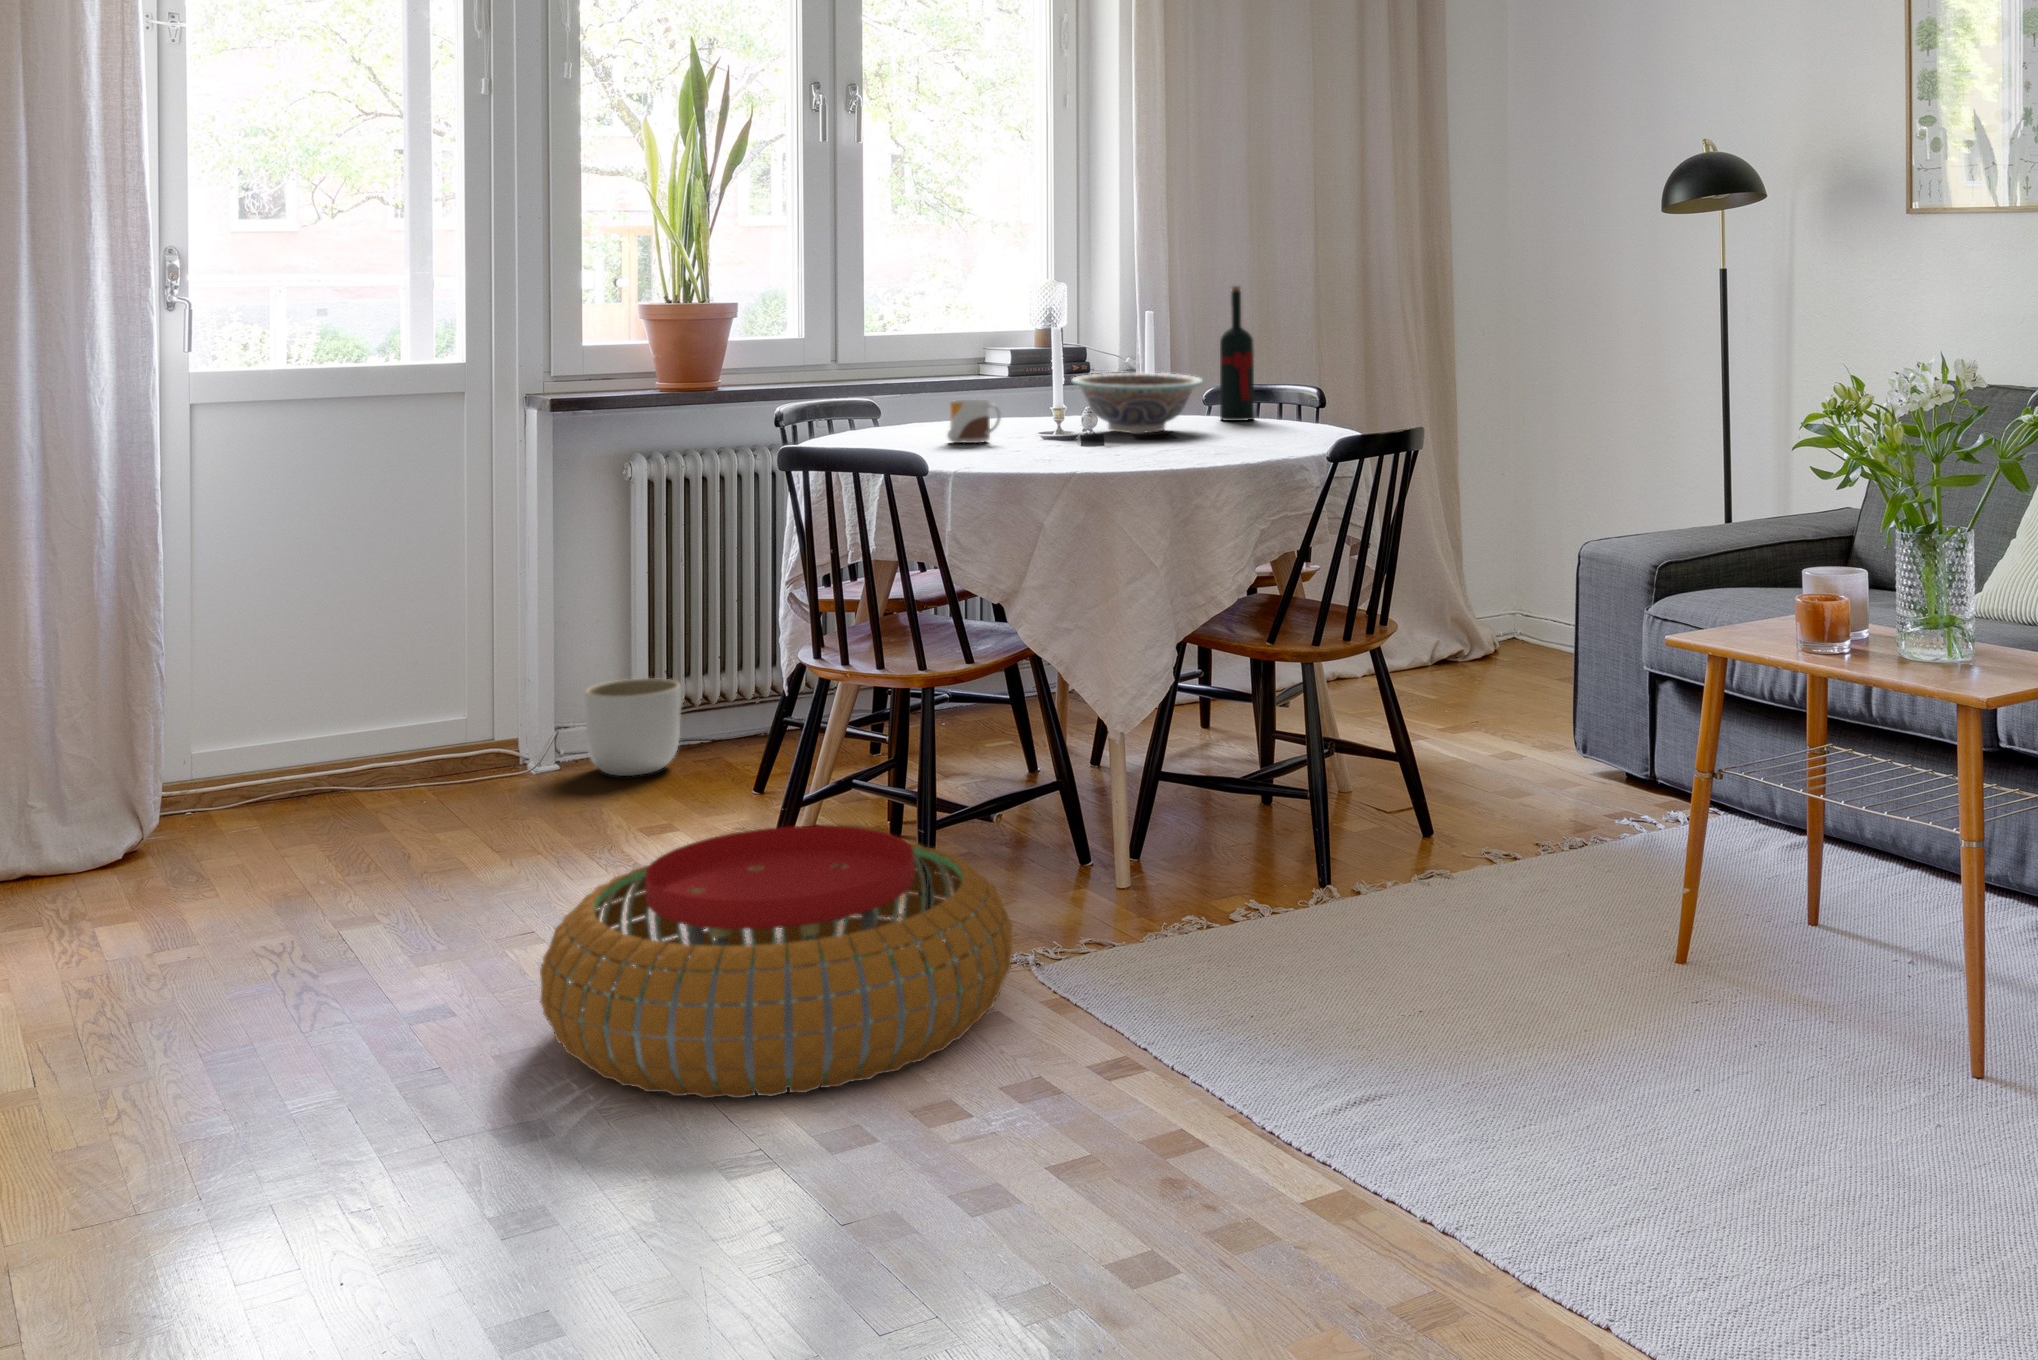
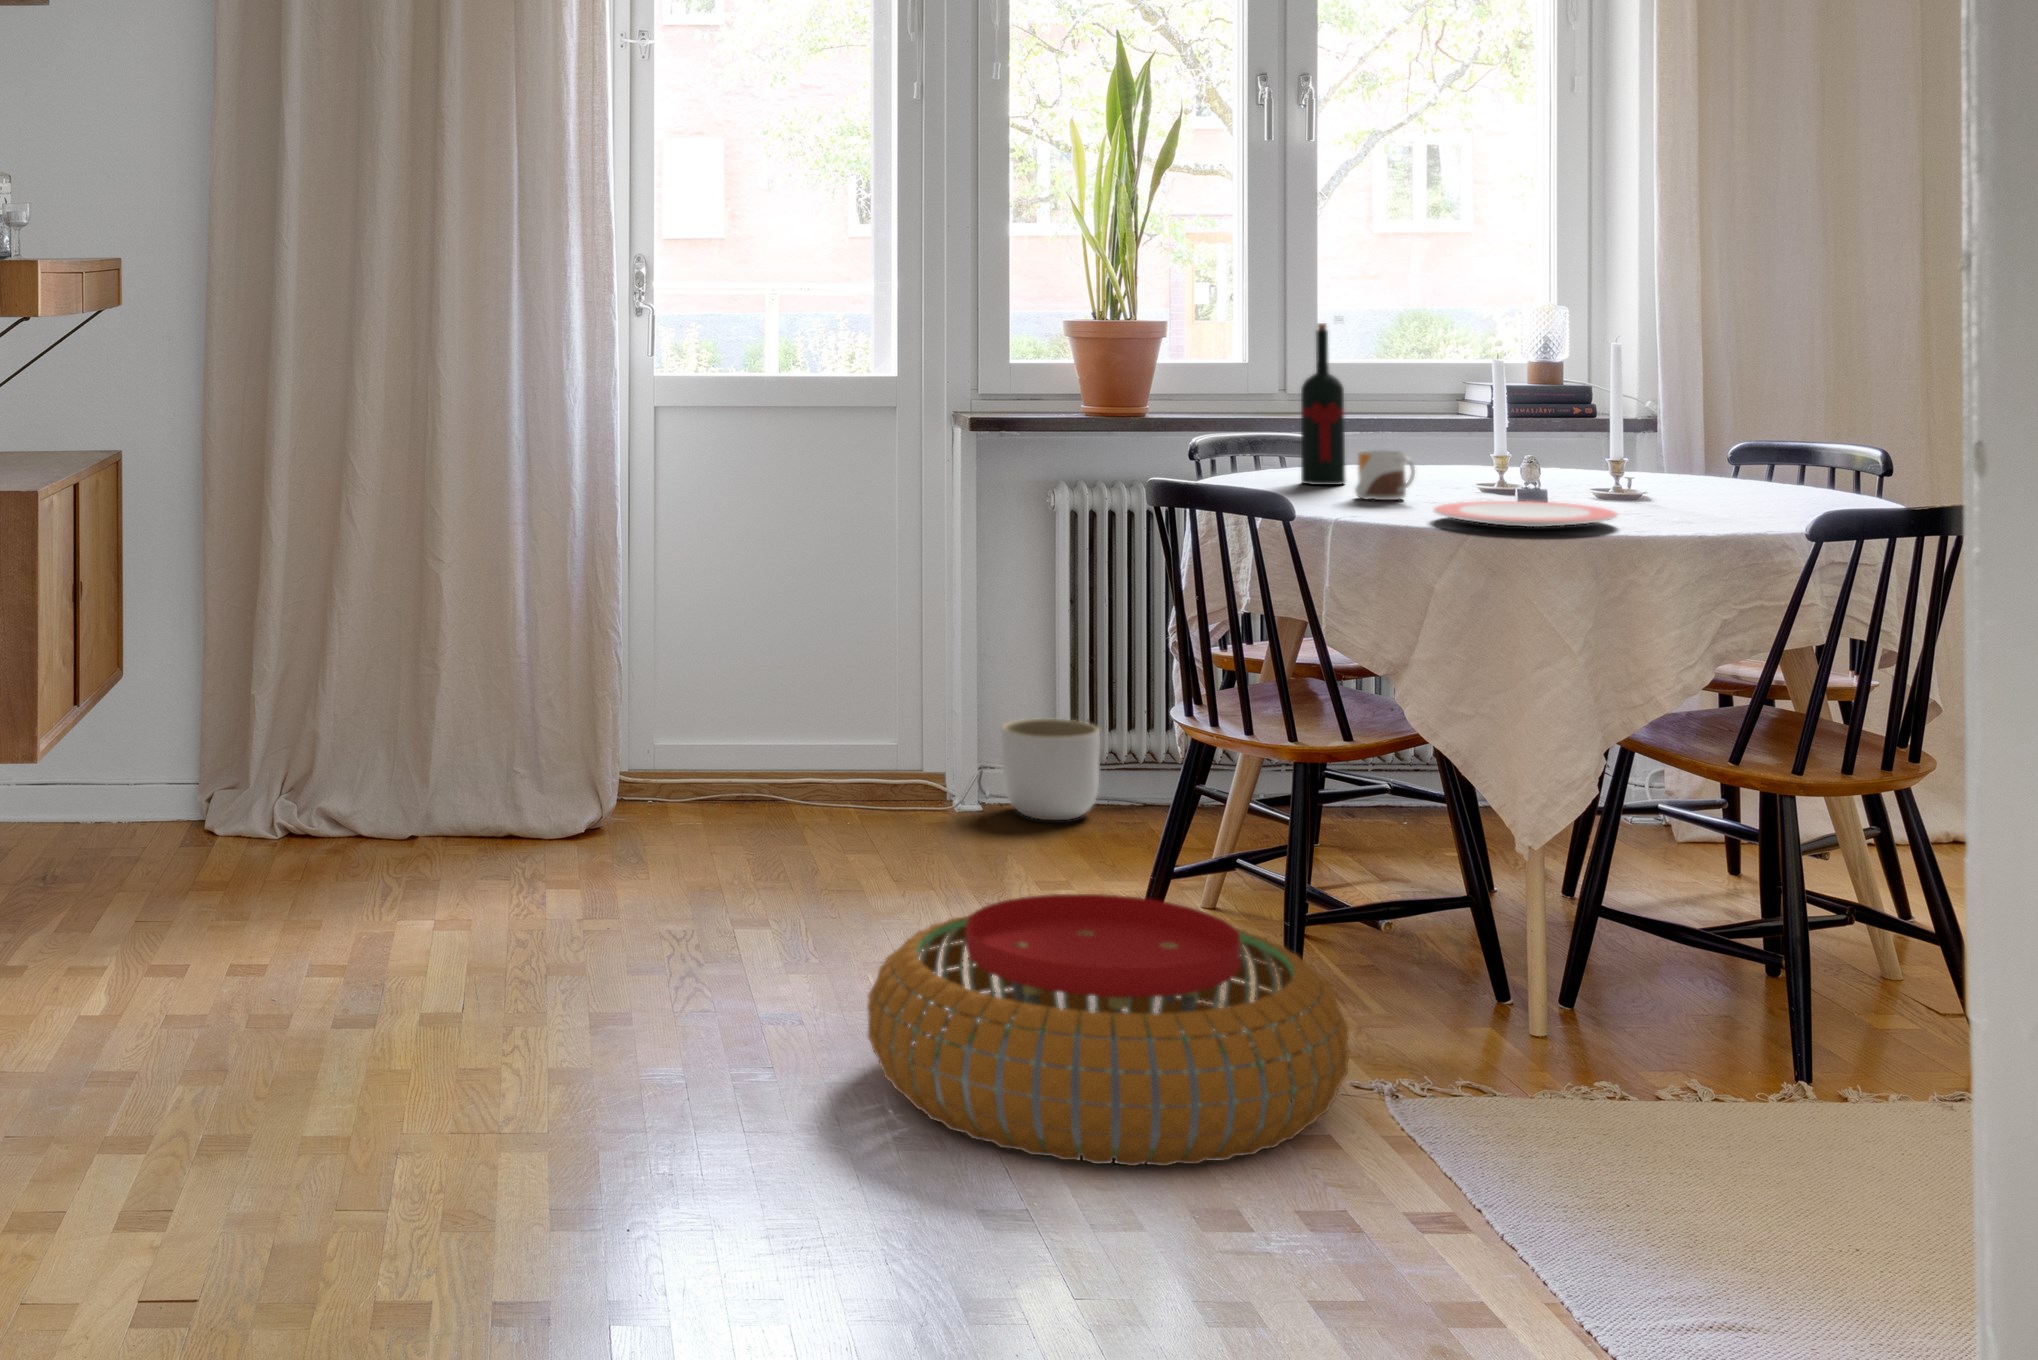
wine bottle: present [1220,286,1255,421] -> present [1301,323,1345,485]
decorative bowl: present [1071,373,1203,433] -> none [1516,423,1689,498]
plate: none [1029,435,1176,454] -> present [1434,501,1617,527]

